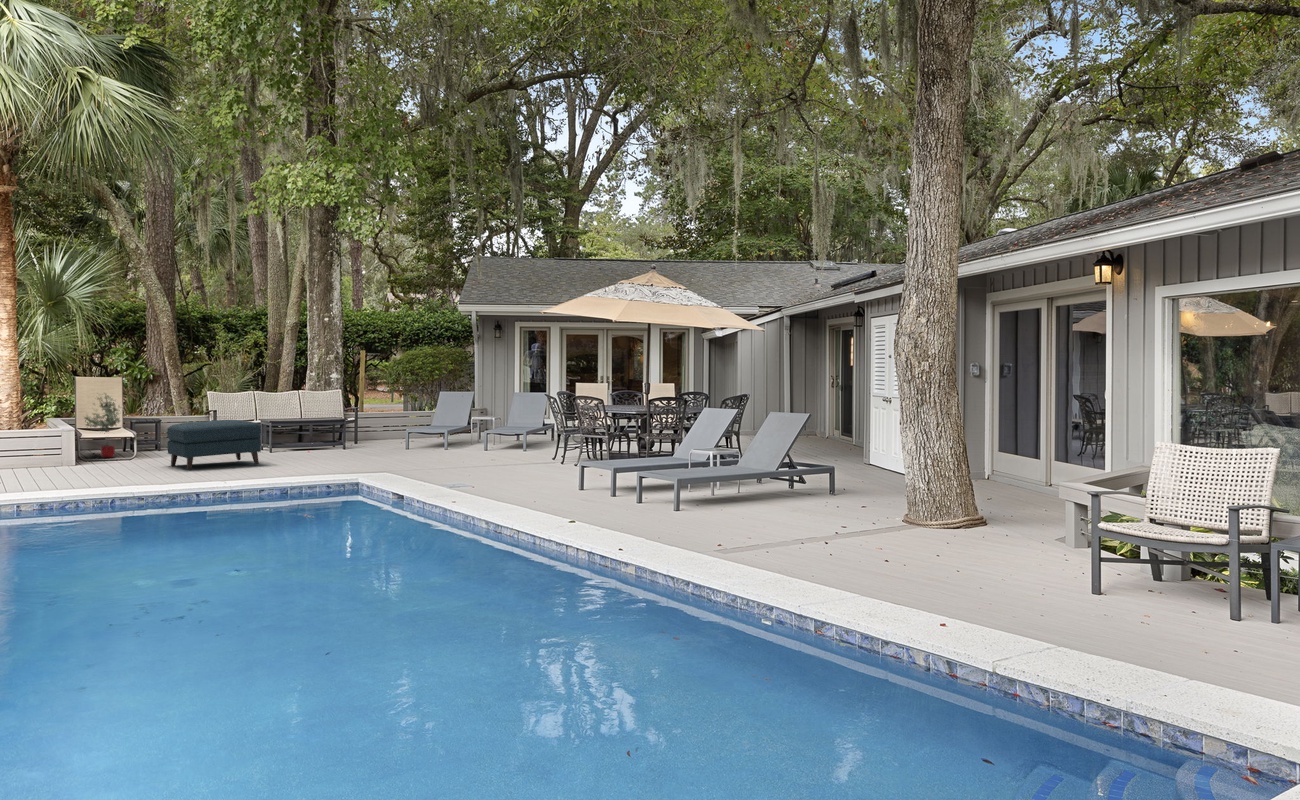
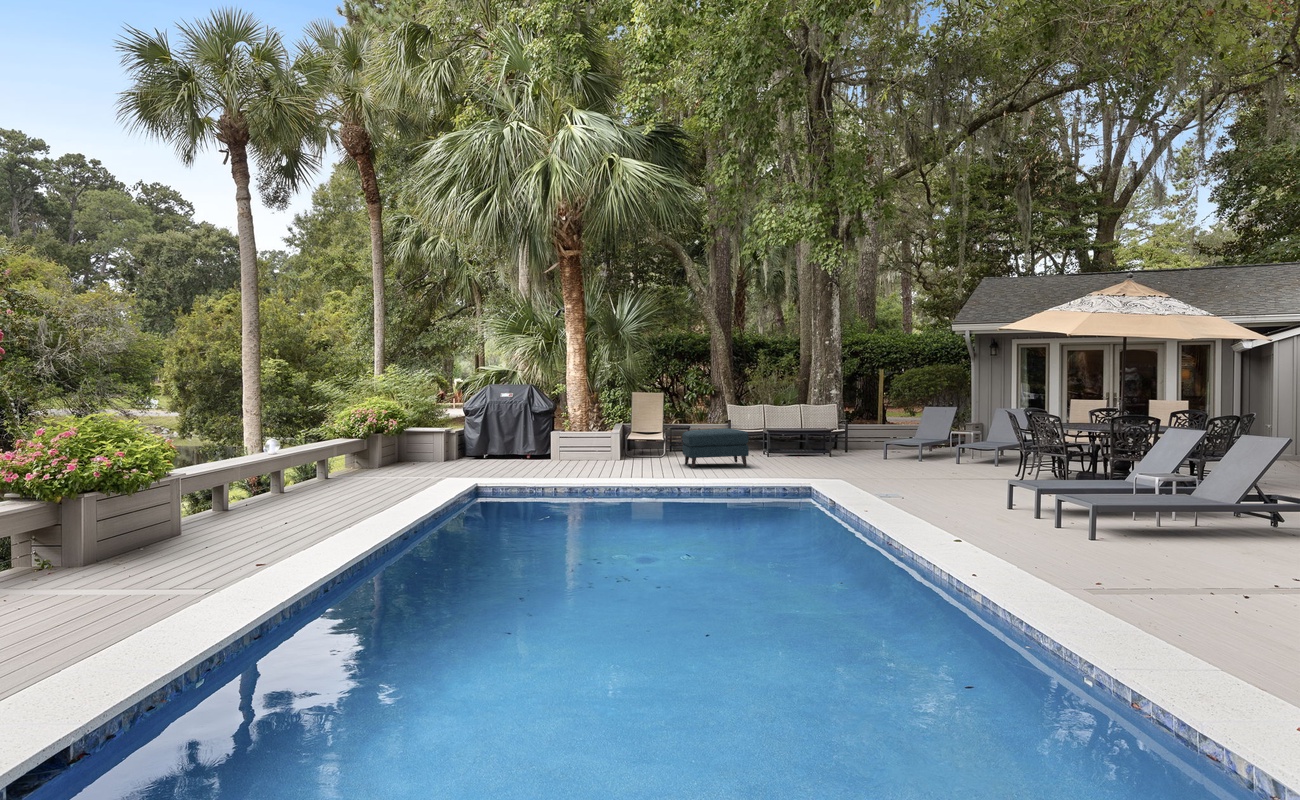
potted tree: present [84,393,121,458] -> none [636,405,663,456]

